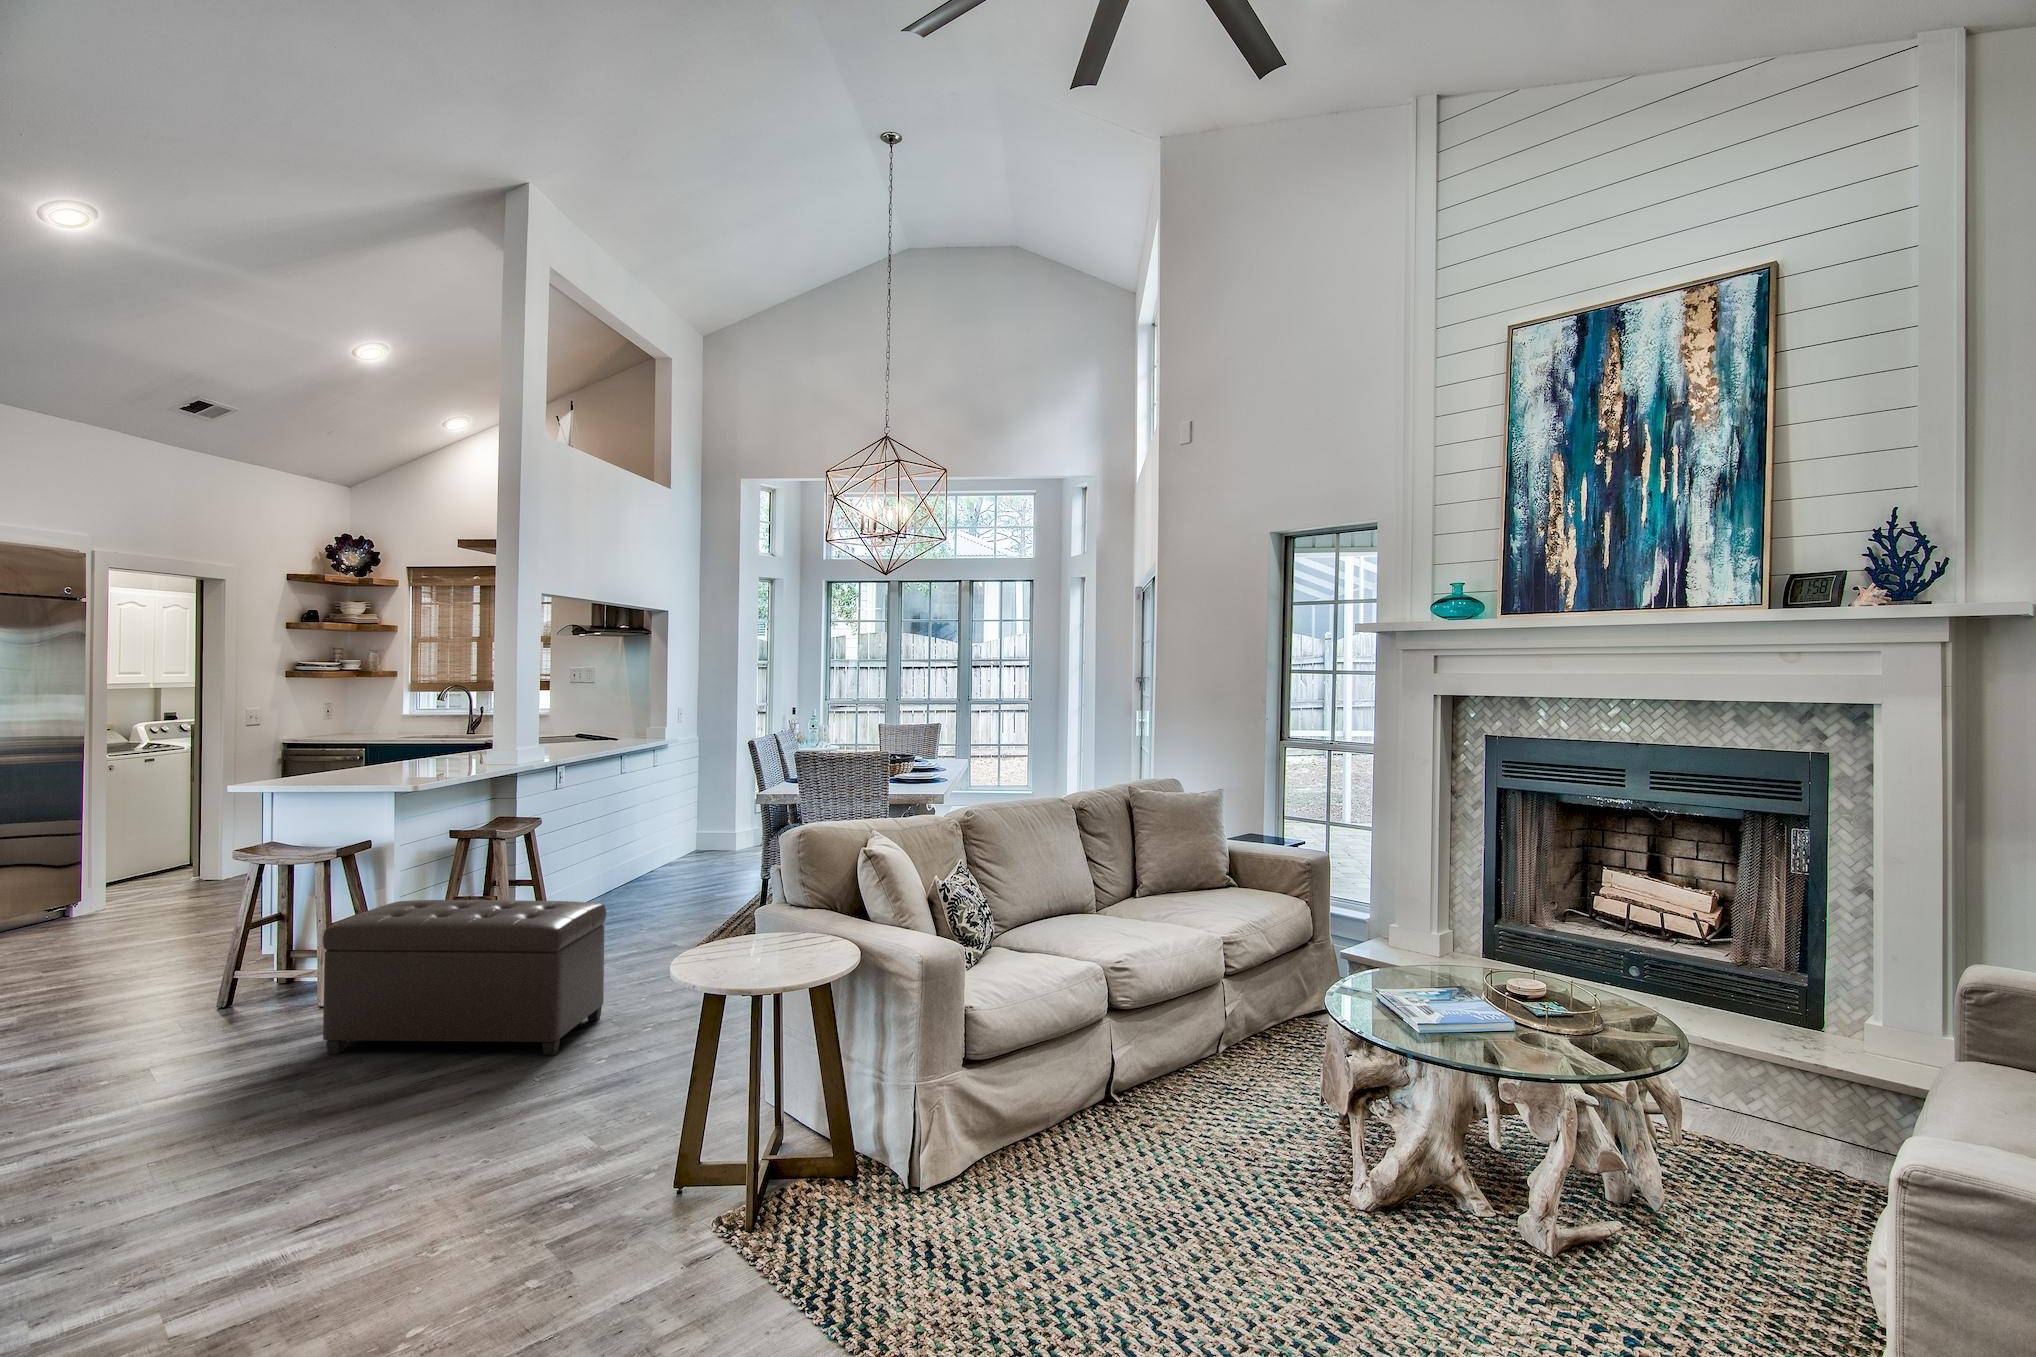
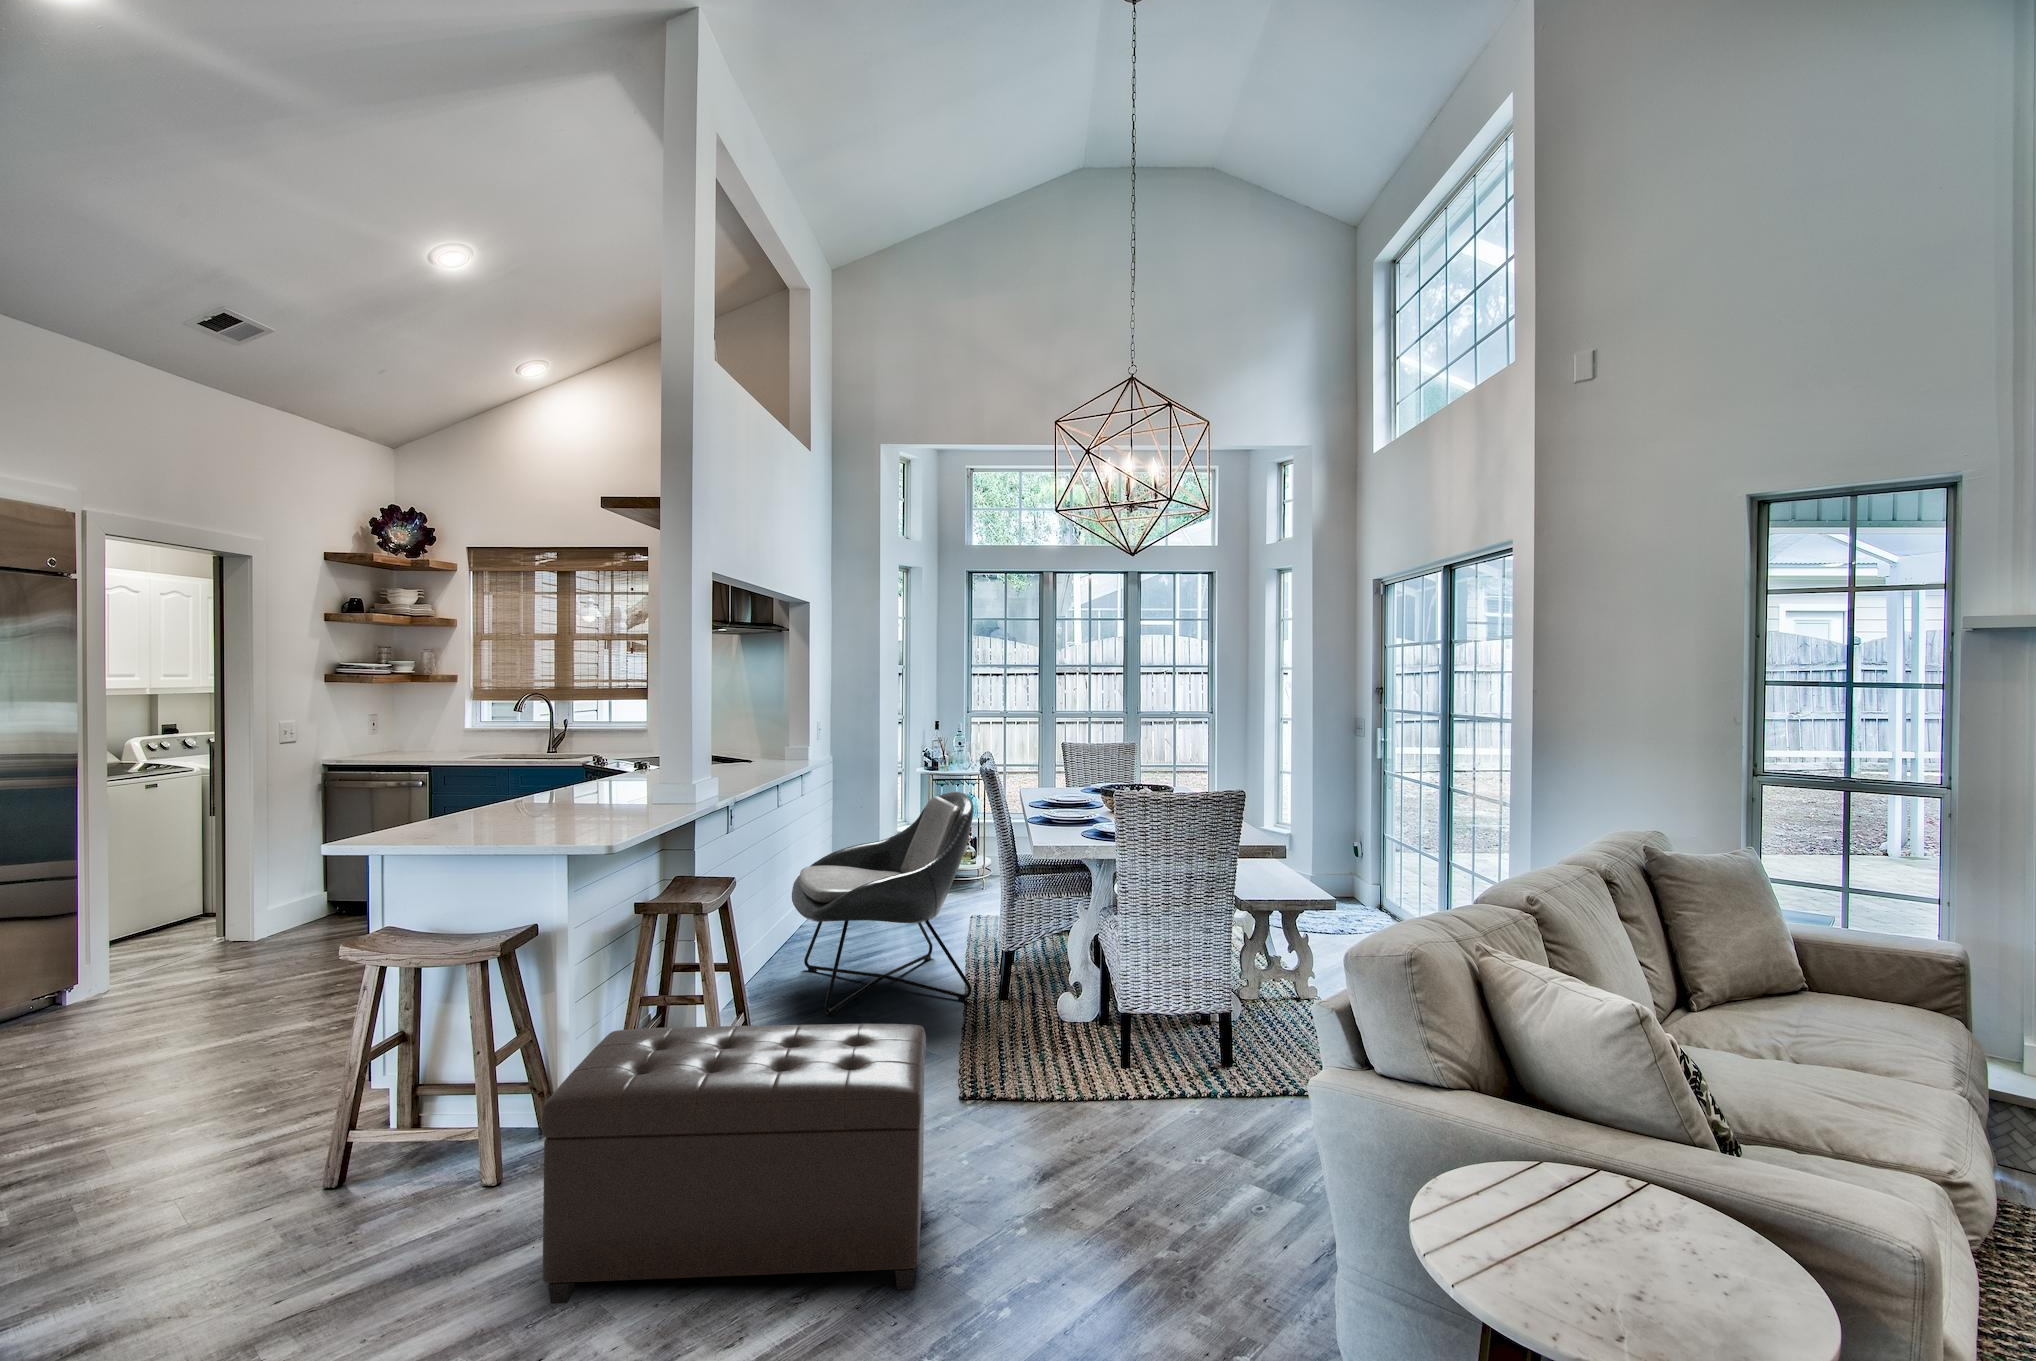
lounge chair: none [611,764,760,932] -> present [792,792,974,1016]

